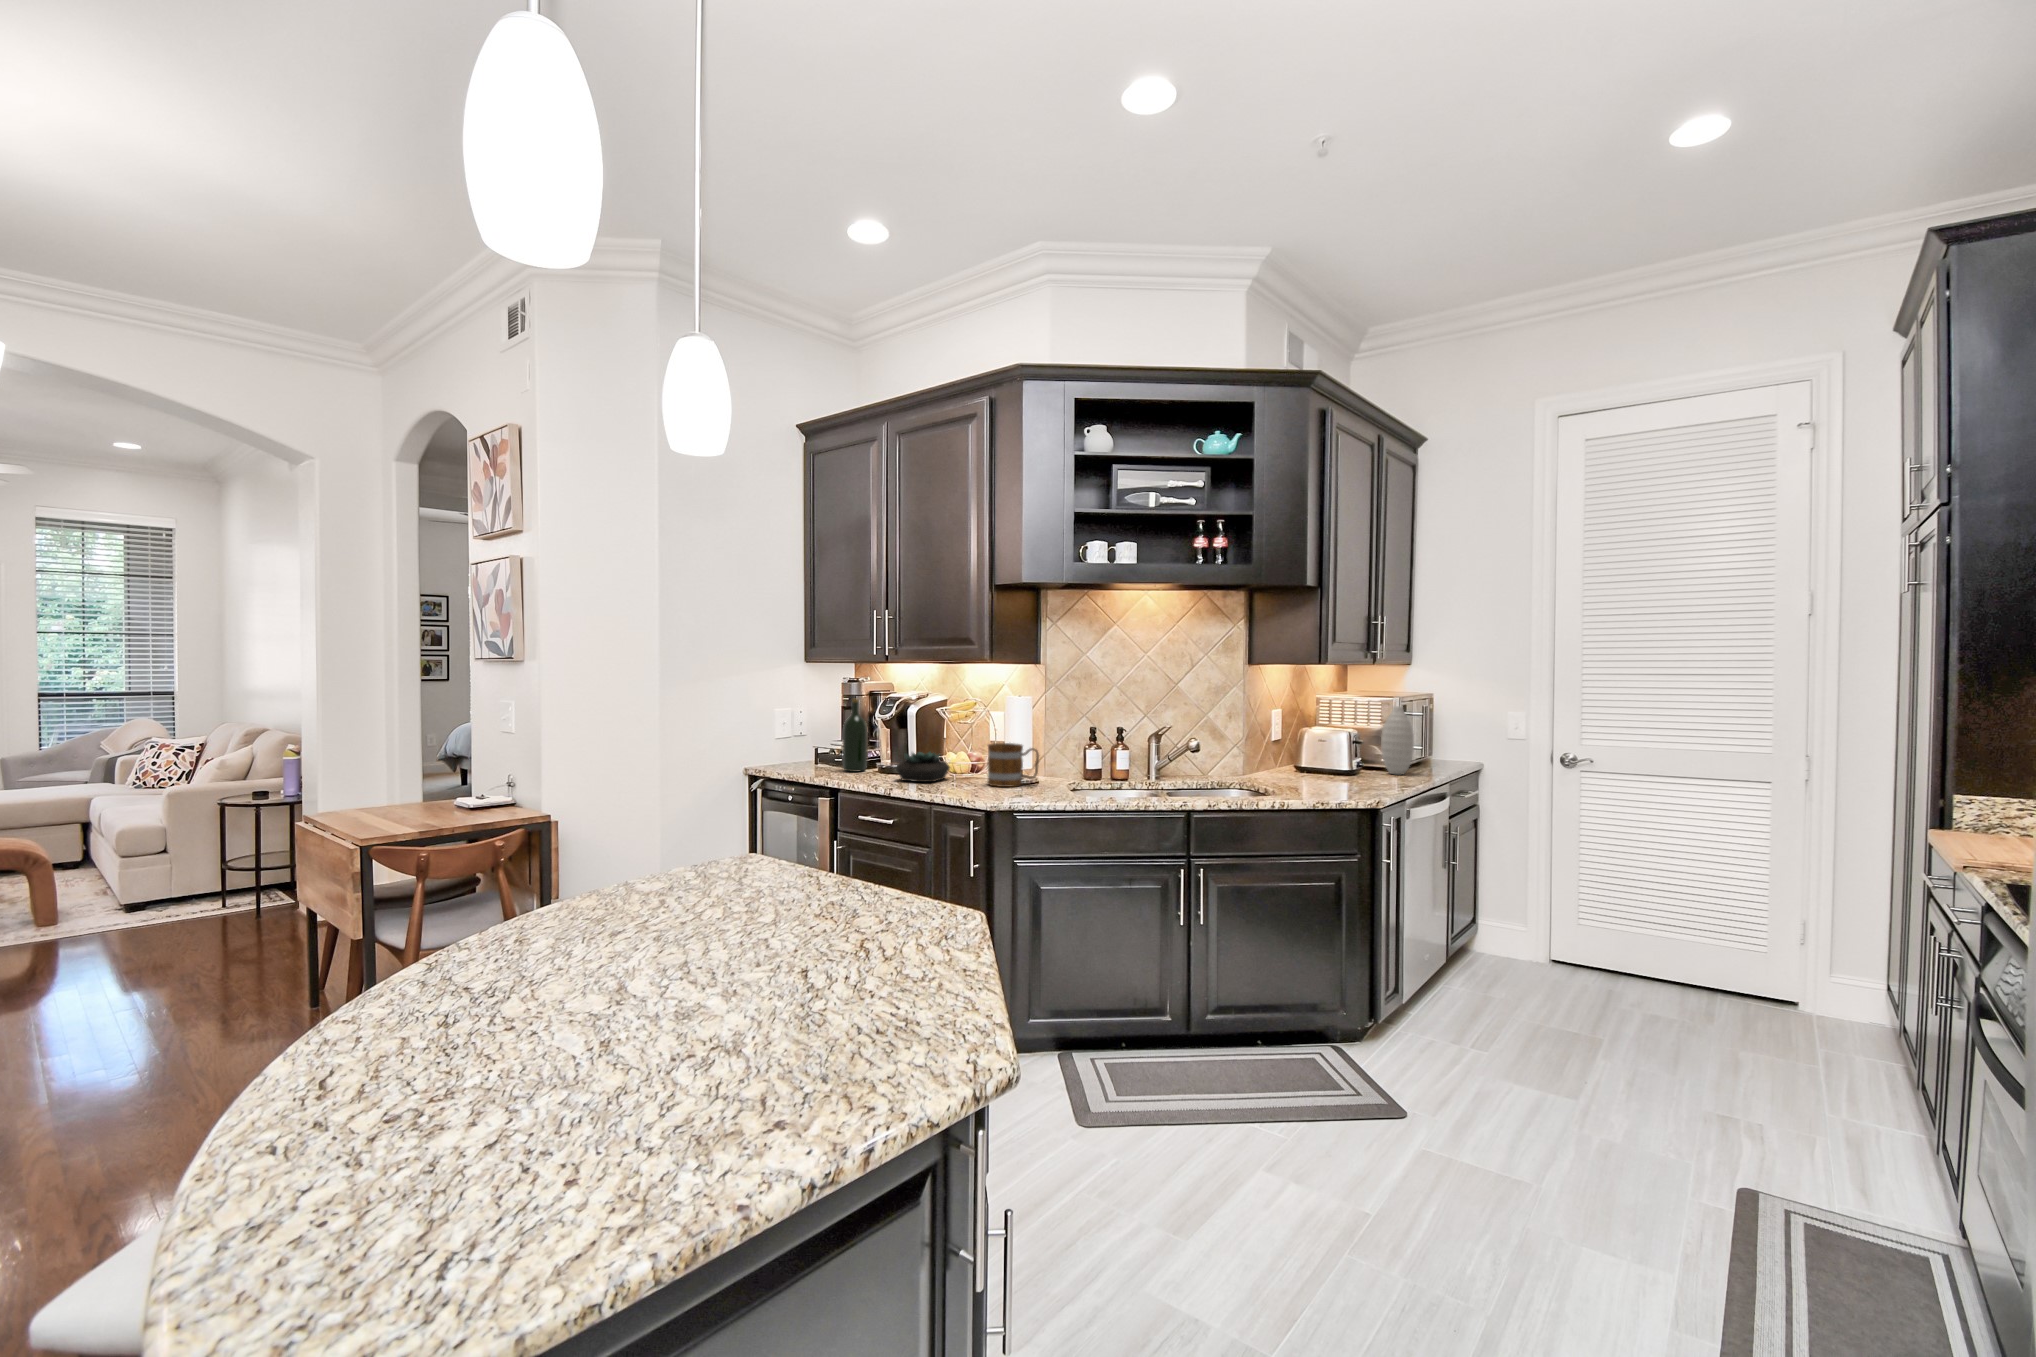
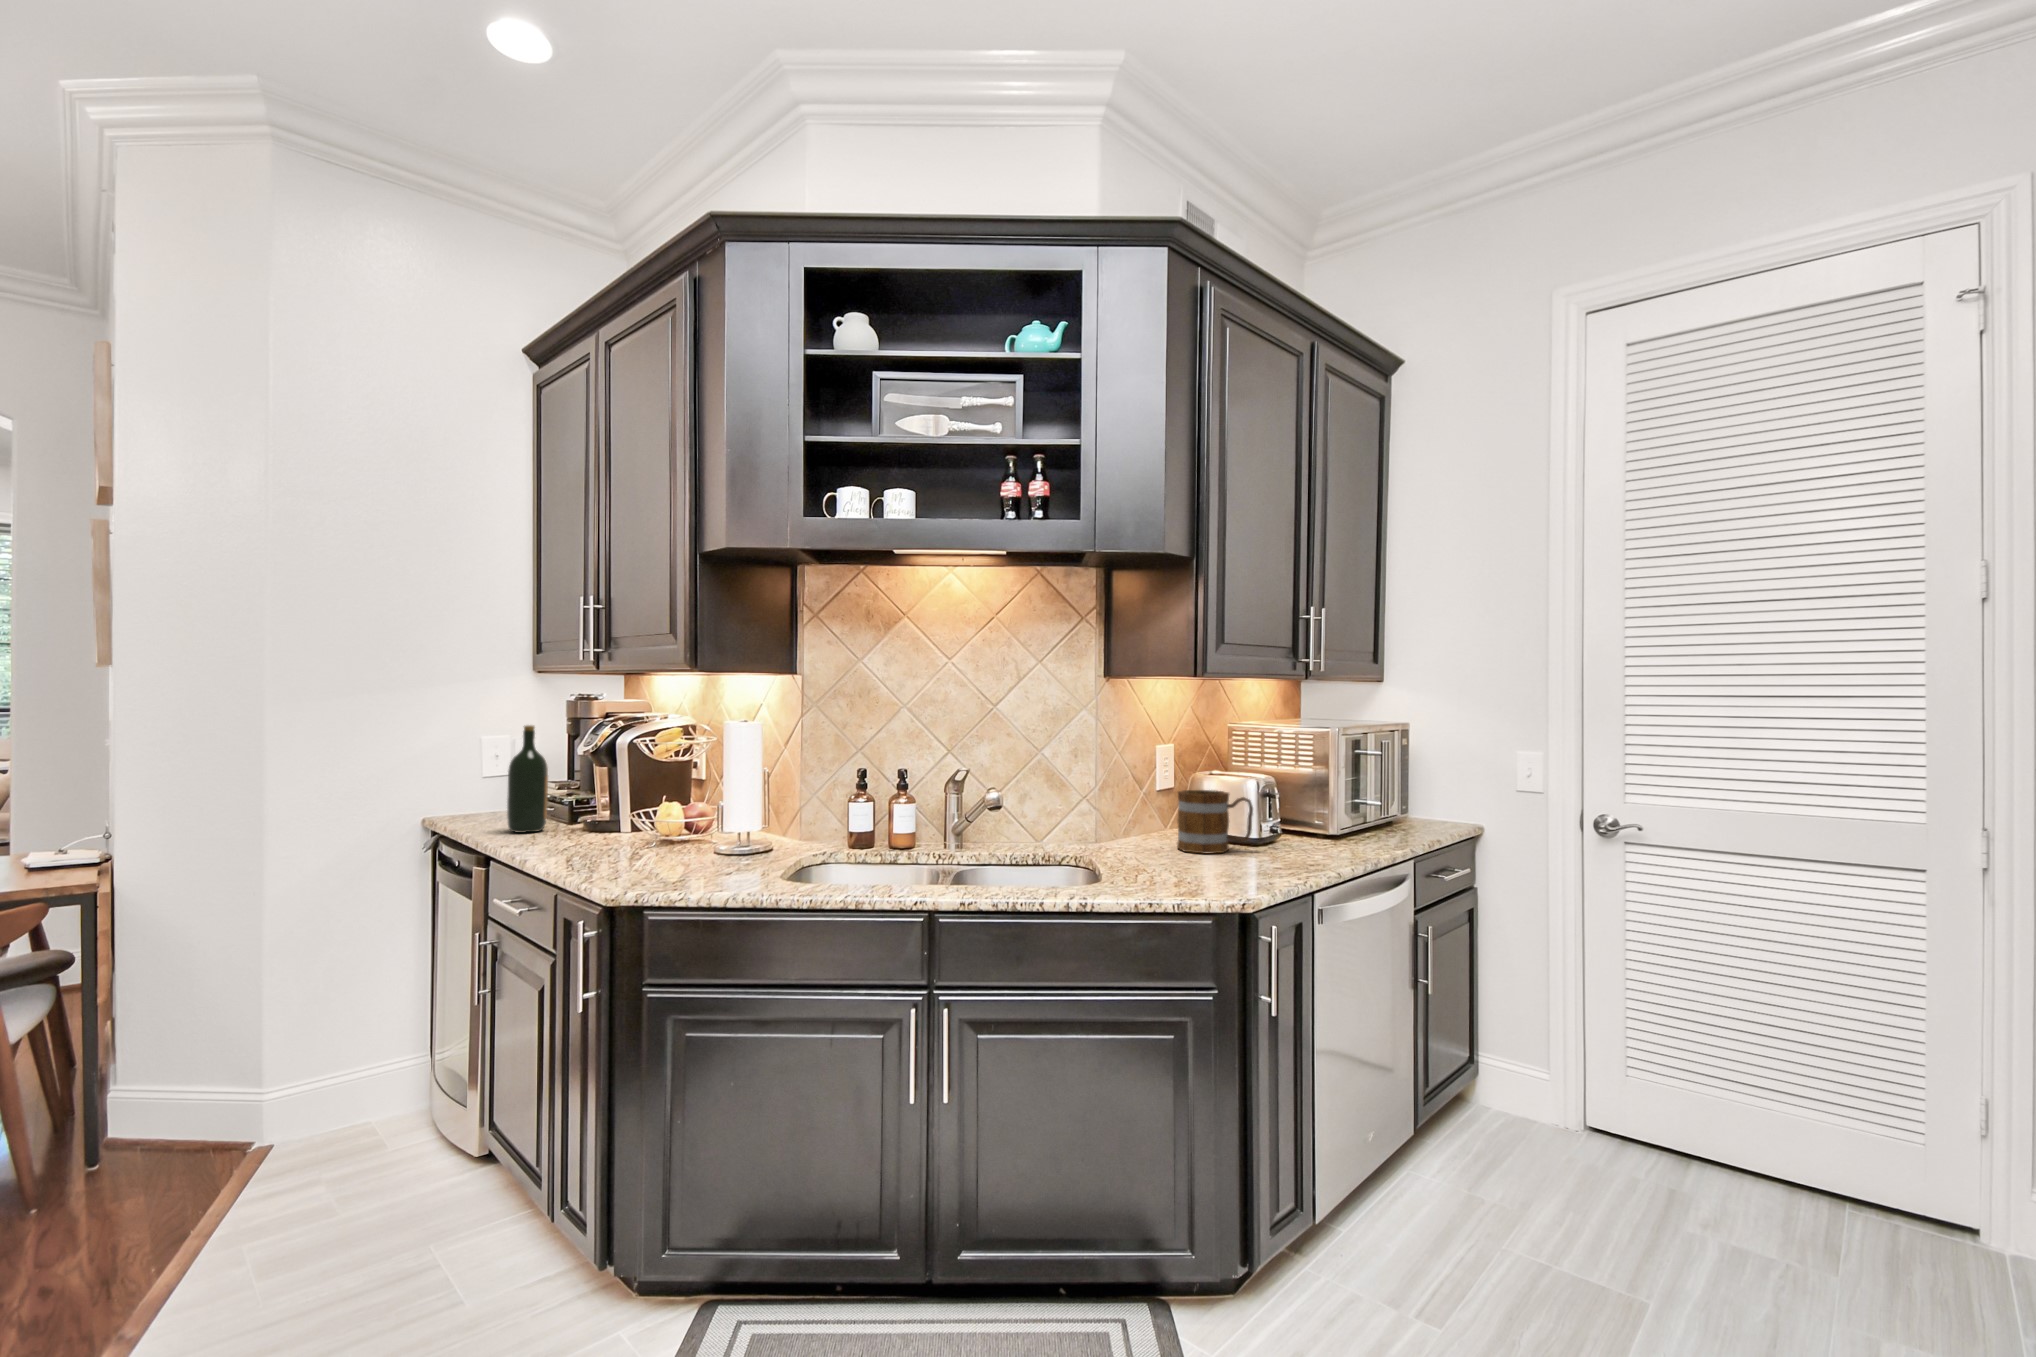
vase: present [1381,706,1414,775] -> none [1309,740,1357,845]
mug: present [987,743,1039,787] -> present [1177,790,1253,854]
succulent plant: present [896,752,950,782] -> none [543,804,635,853]

